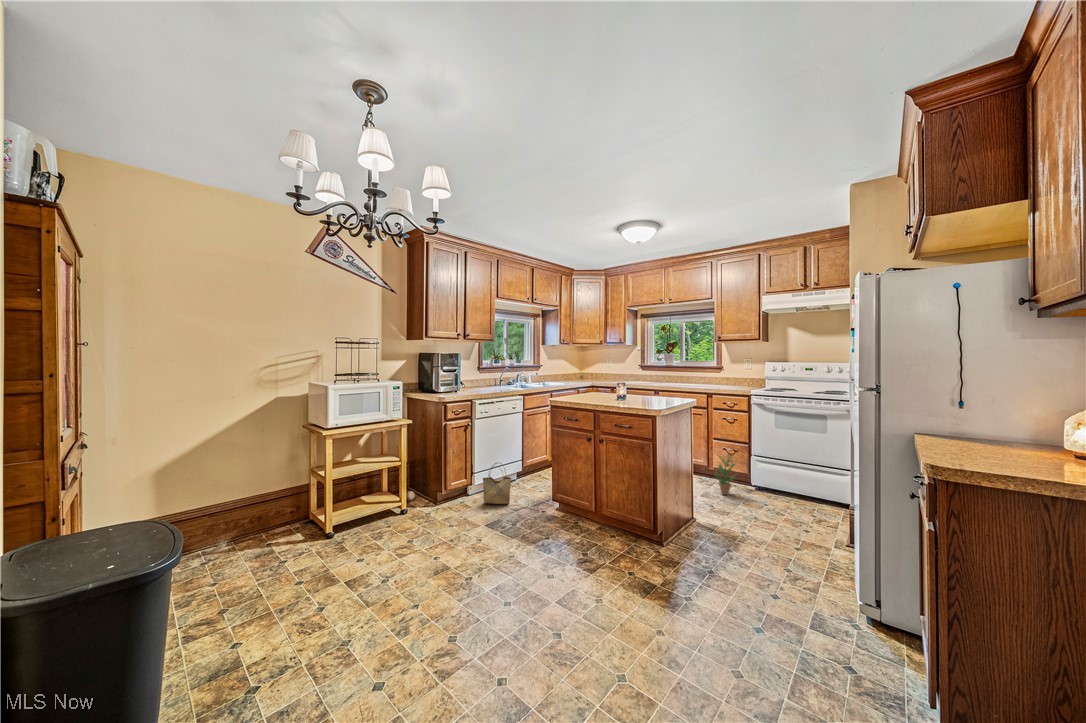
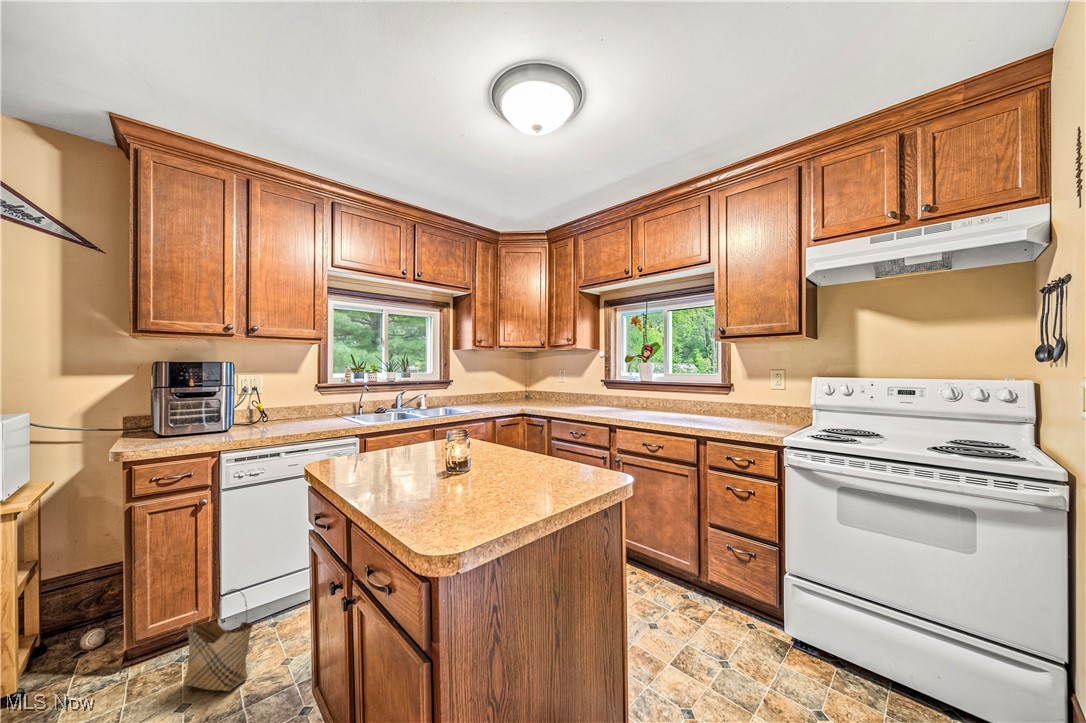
potted plant: present [715,456,735,495] -> none [698,580,755,676]

